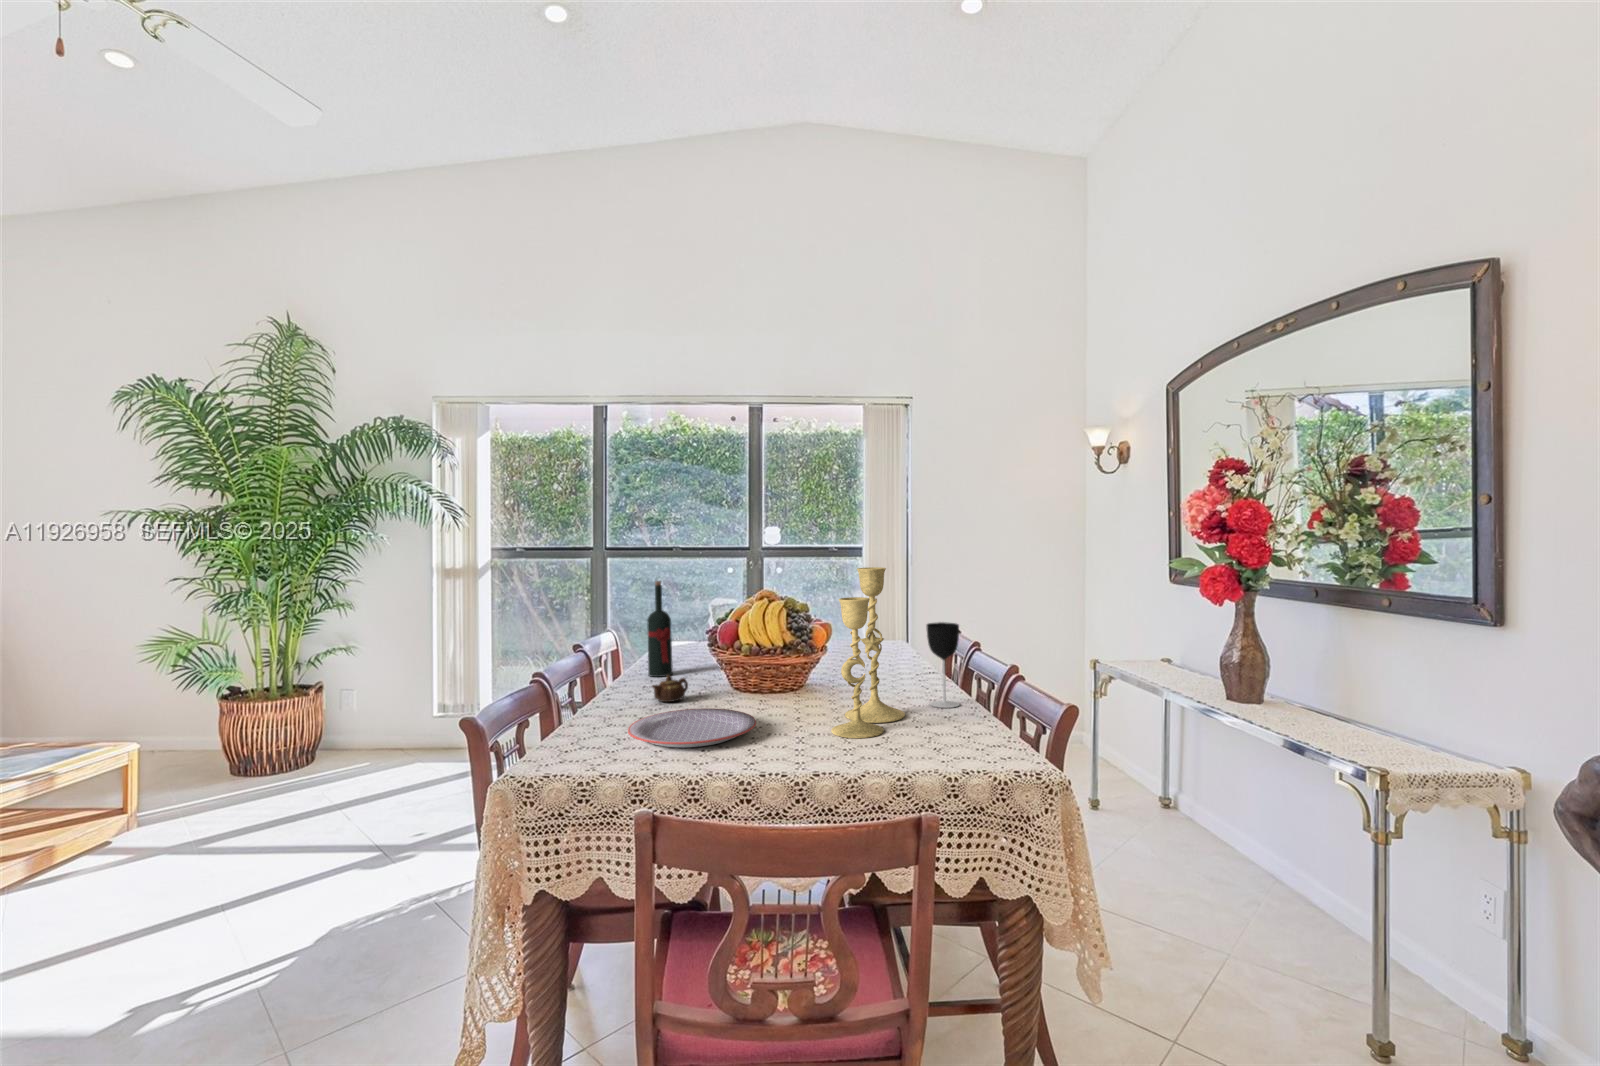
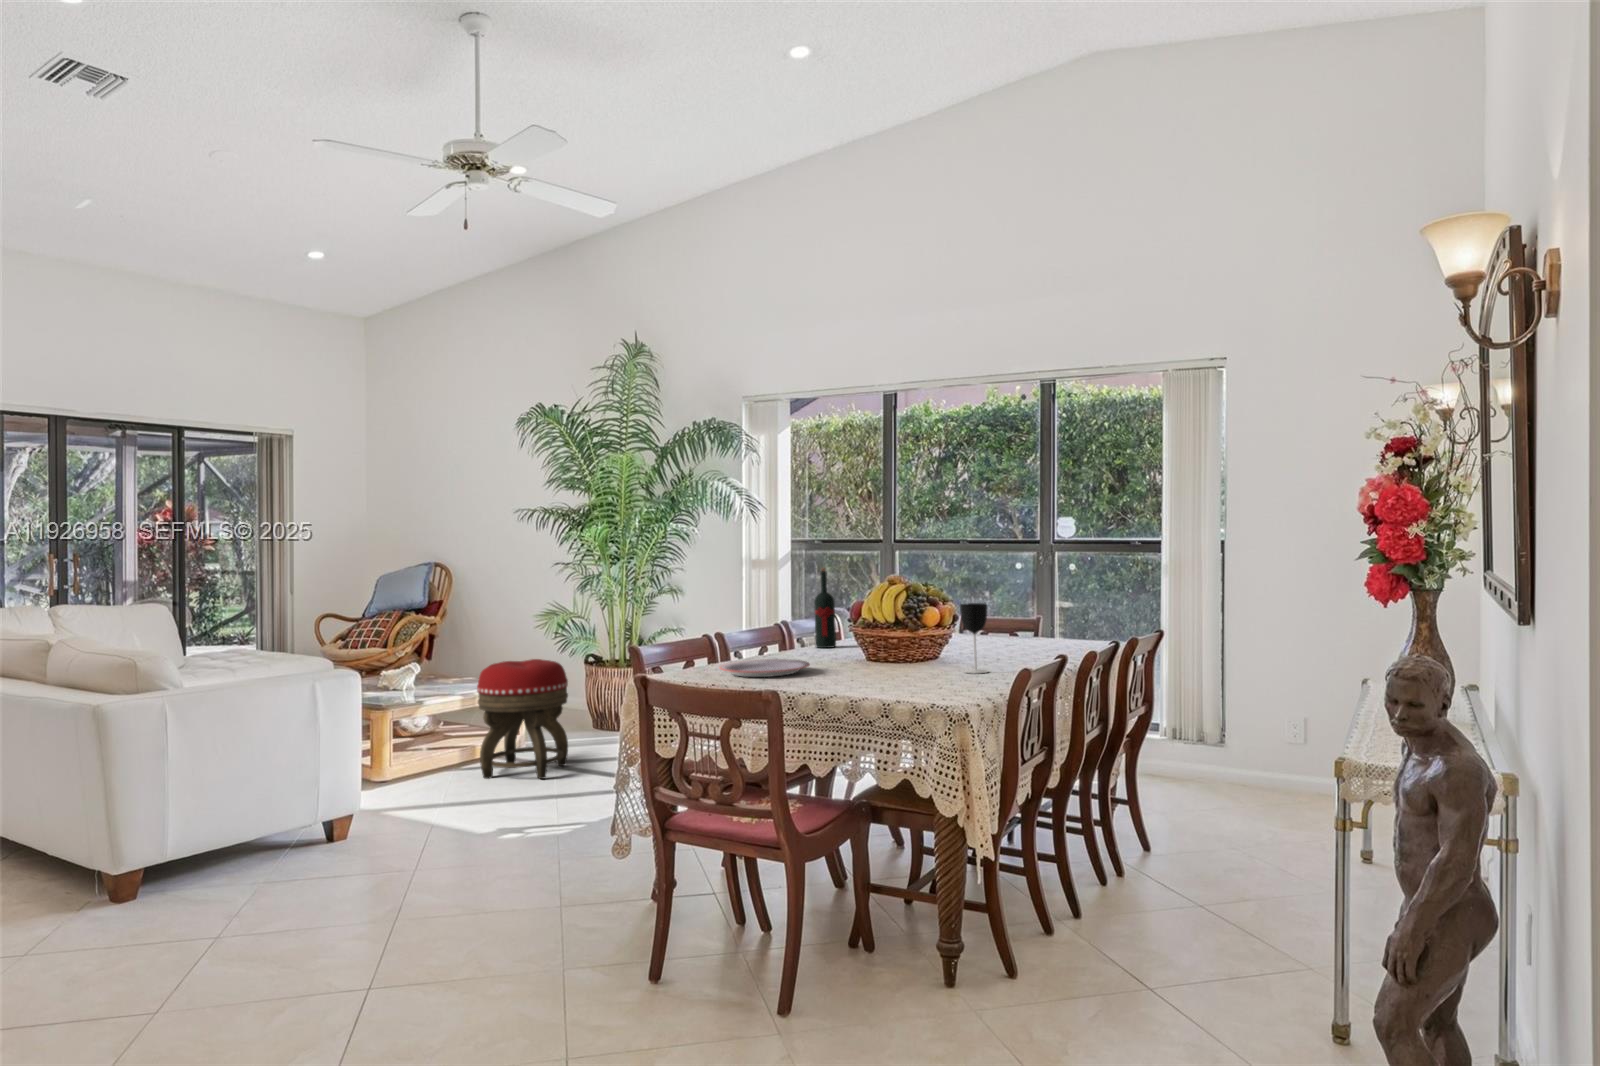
candlestick: present [831,567,905,738] -> none [849,555,928,681]
teapot: present [652,675,688,702] -> none [777,639,811,659]
footstool: none [61,709,224,896] -> present [477,659,568,779]

